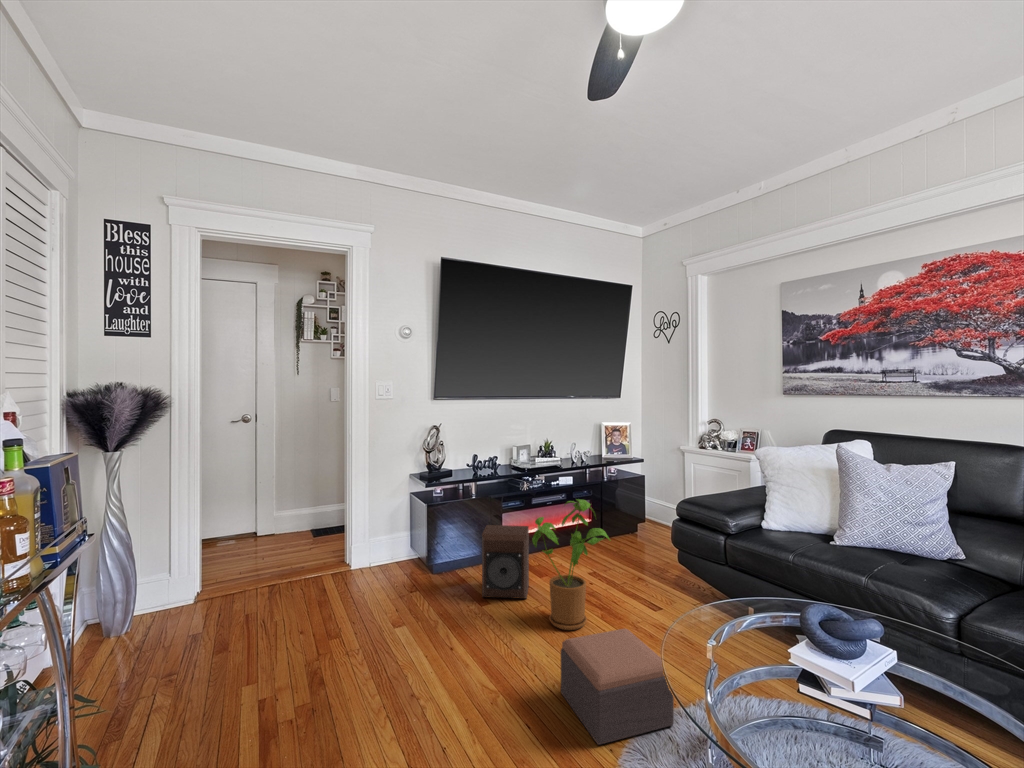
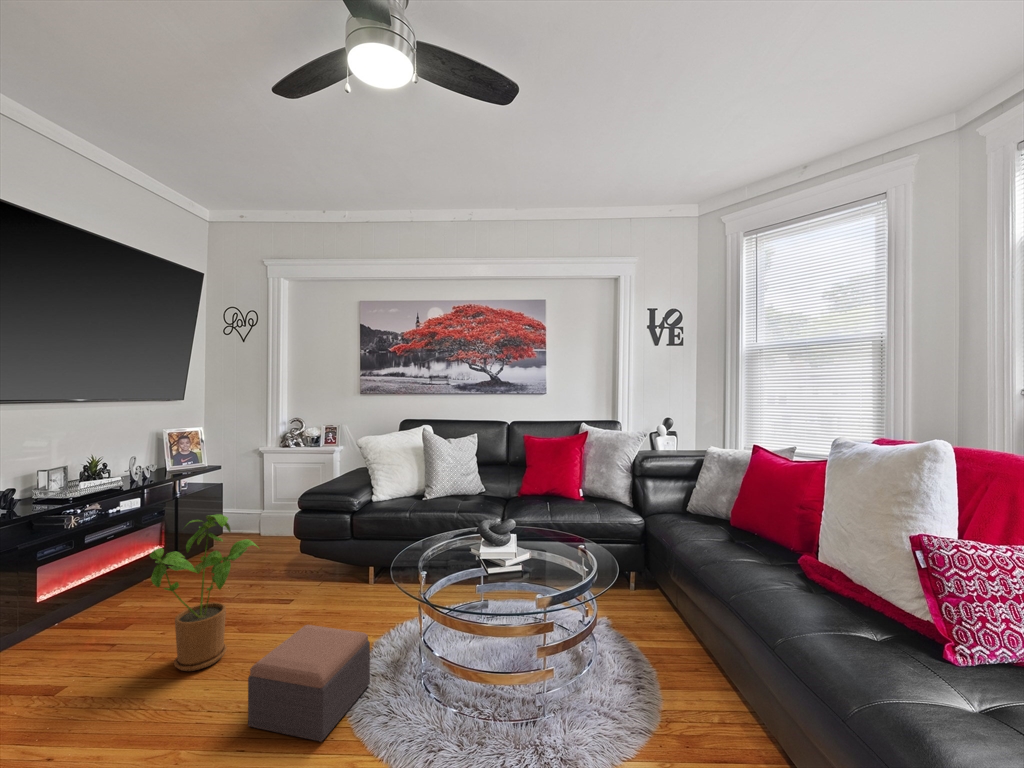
speaker: present [482,525,529,599] -> none [28,570,120,695]

